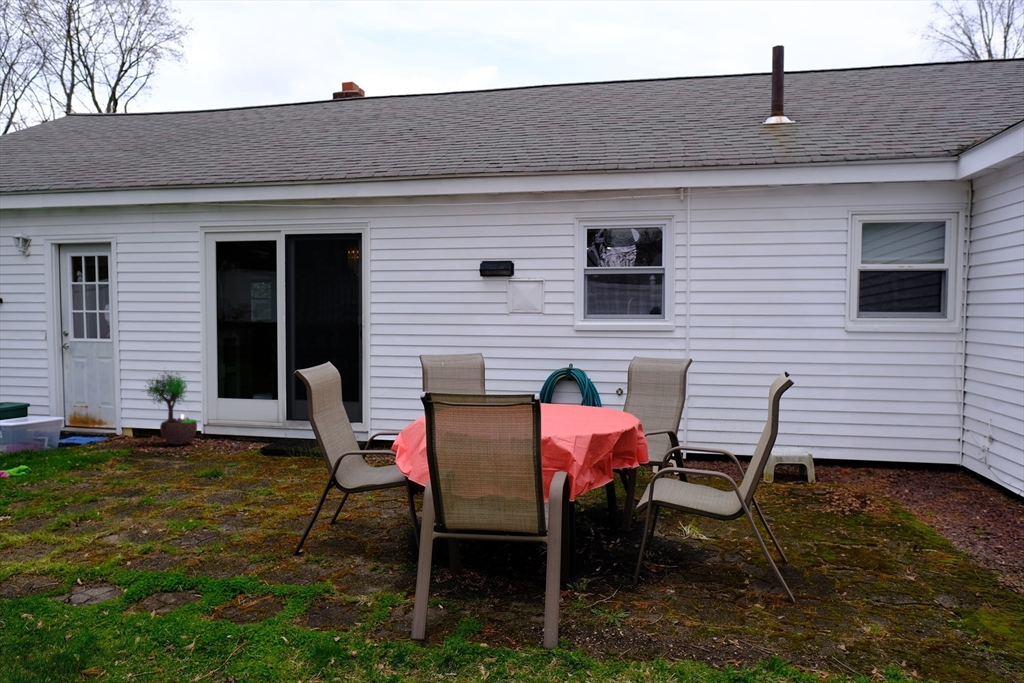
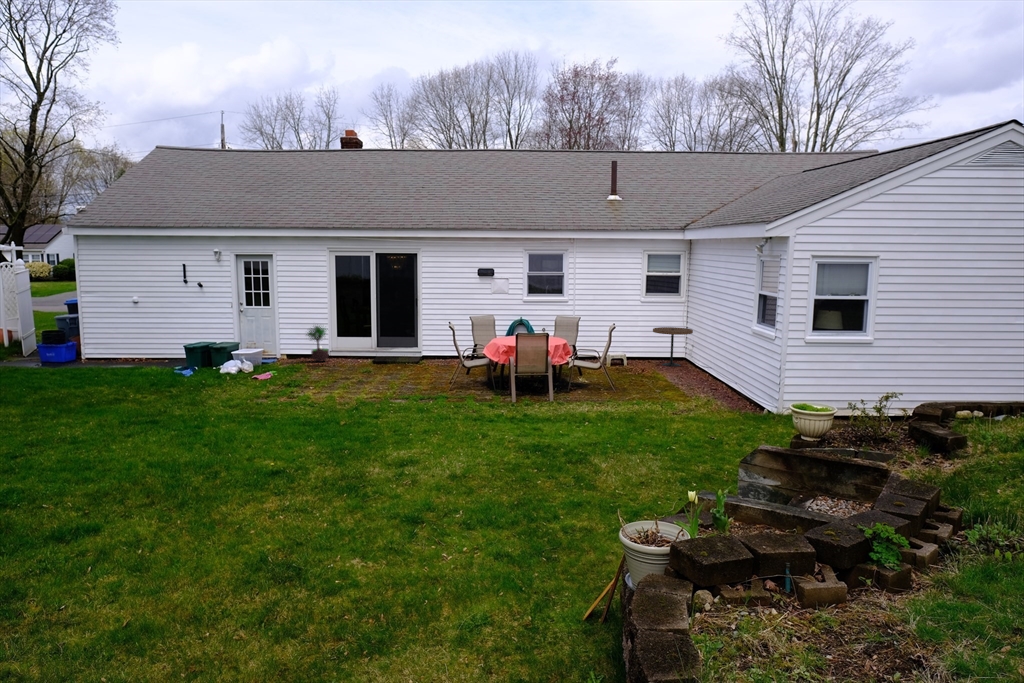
side table: none [879,391,990,490] -> present [653,327,693,367]

